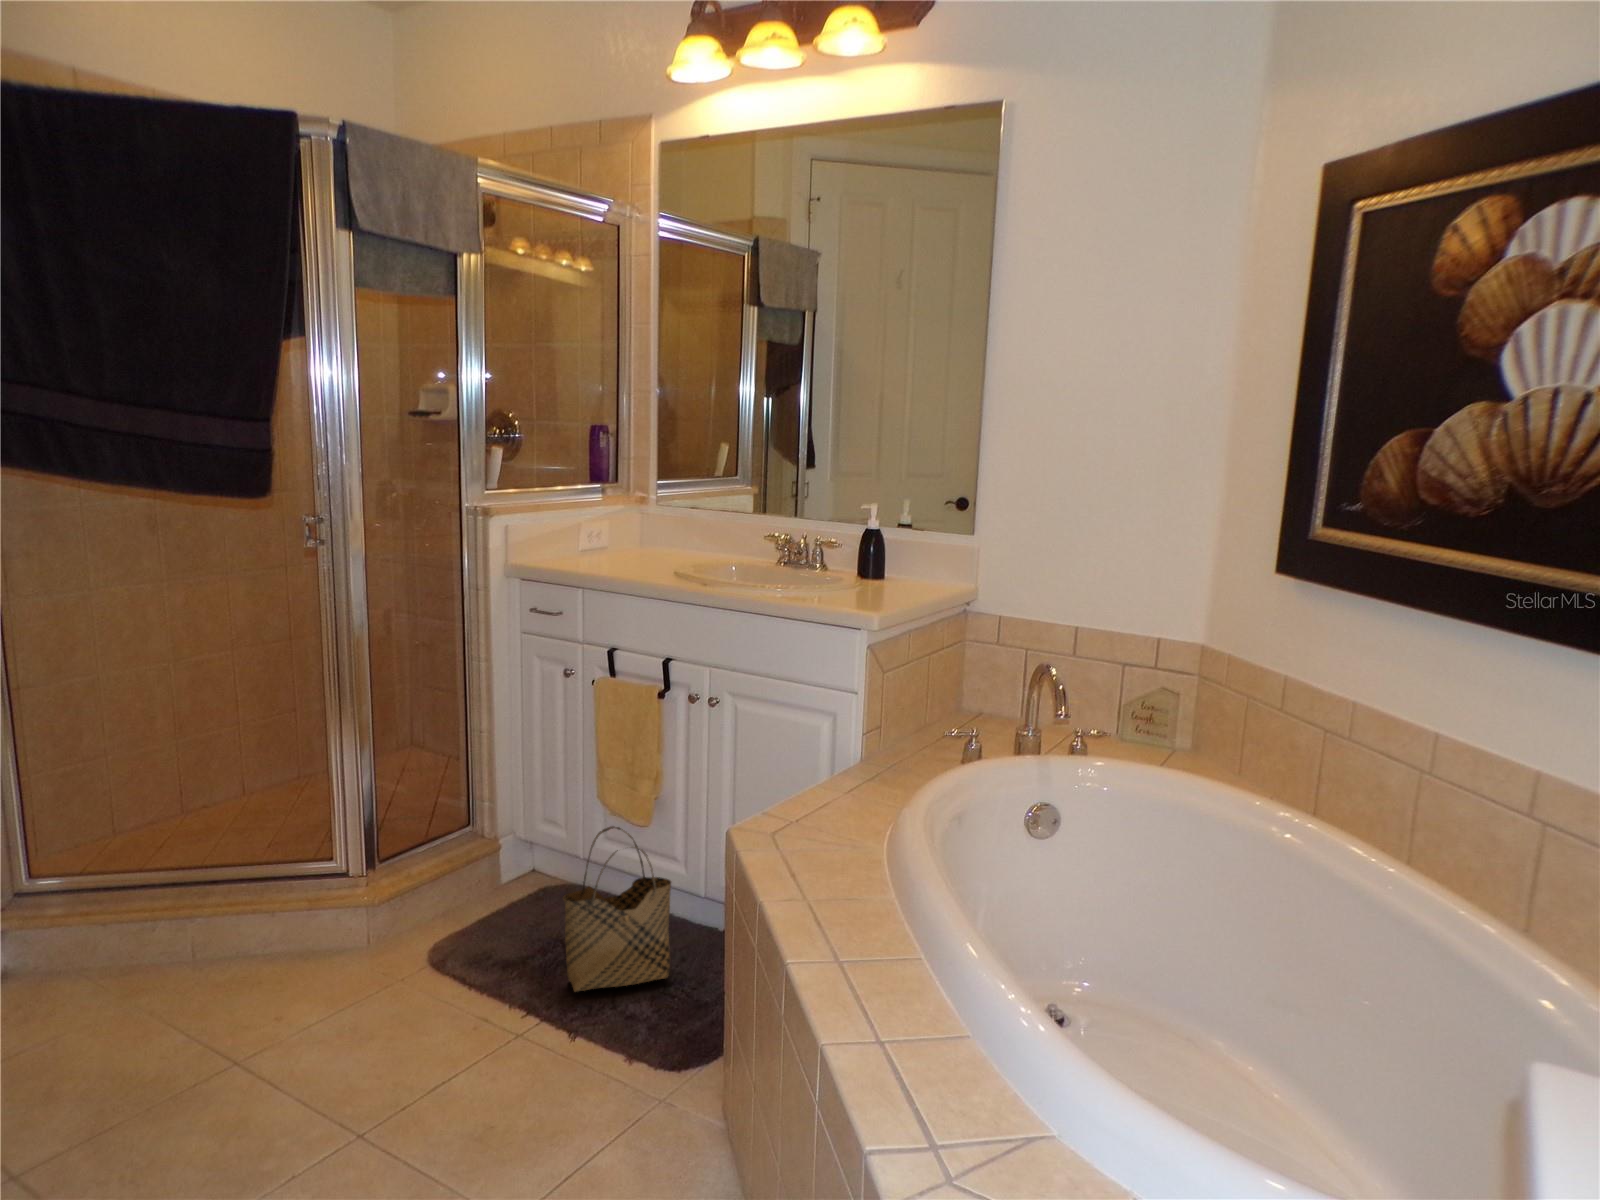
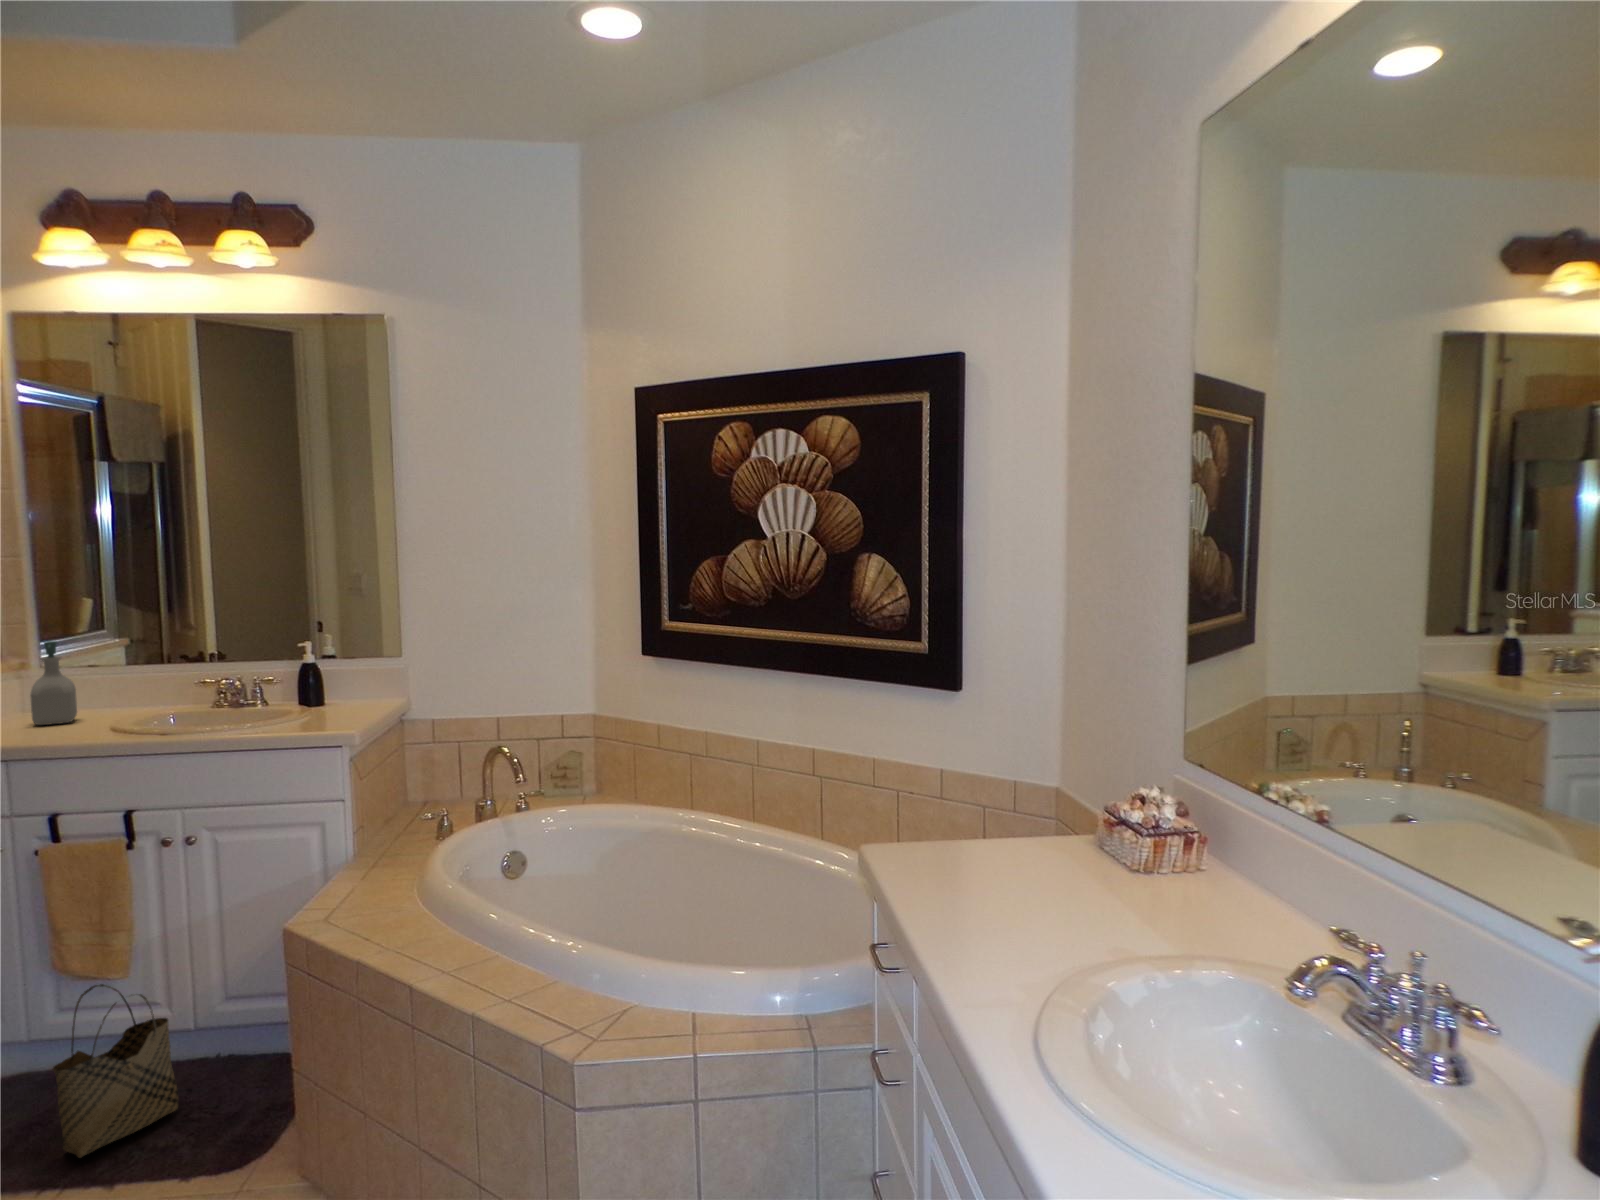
soap bottle: none [619,471,660,557] -> present [30,641,77,725]

